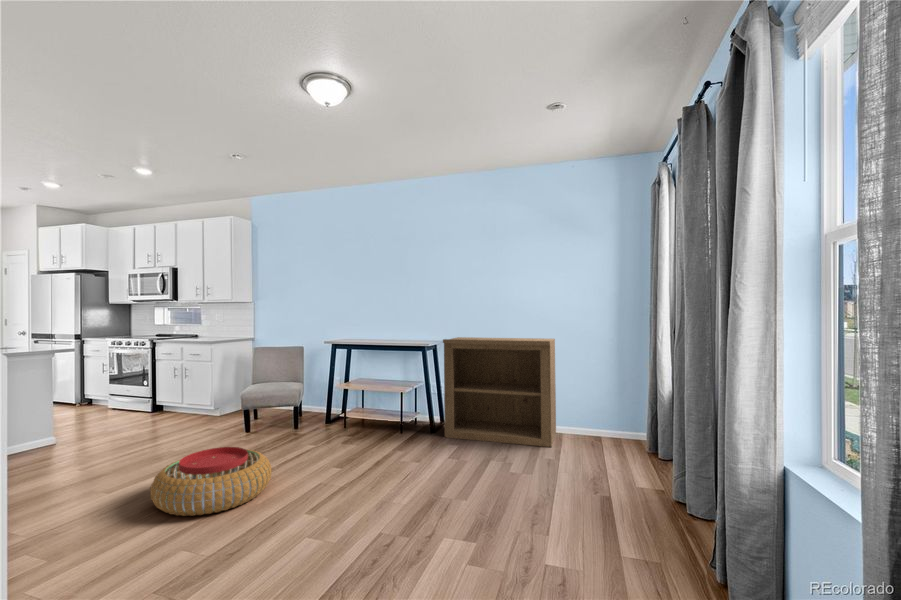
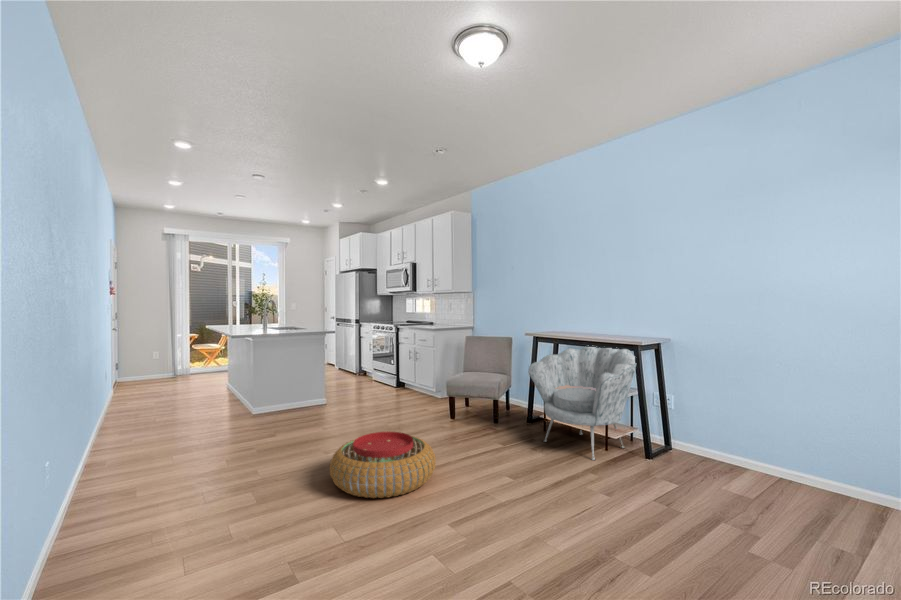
bookshelf: present [443,337,556,447] -> none [659,335,873,528]
armchair: none [335,348,424,442] -> present [529,345,636,460]

